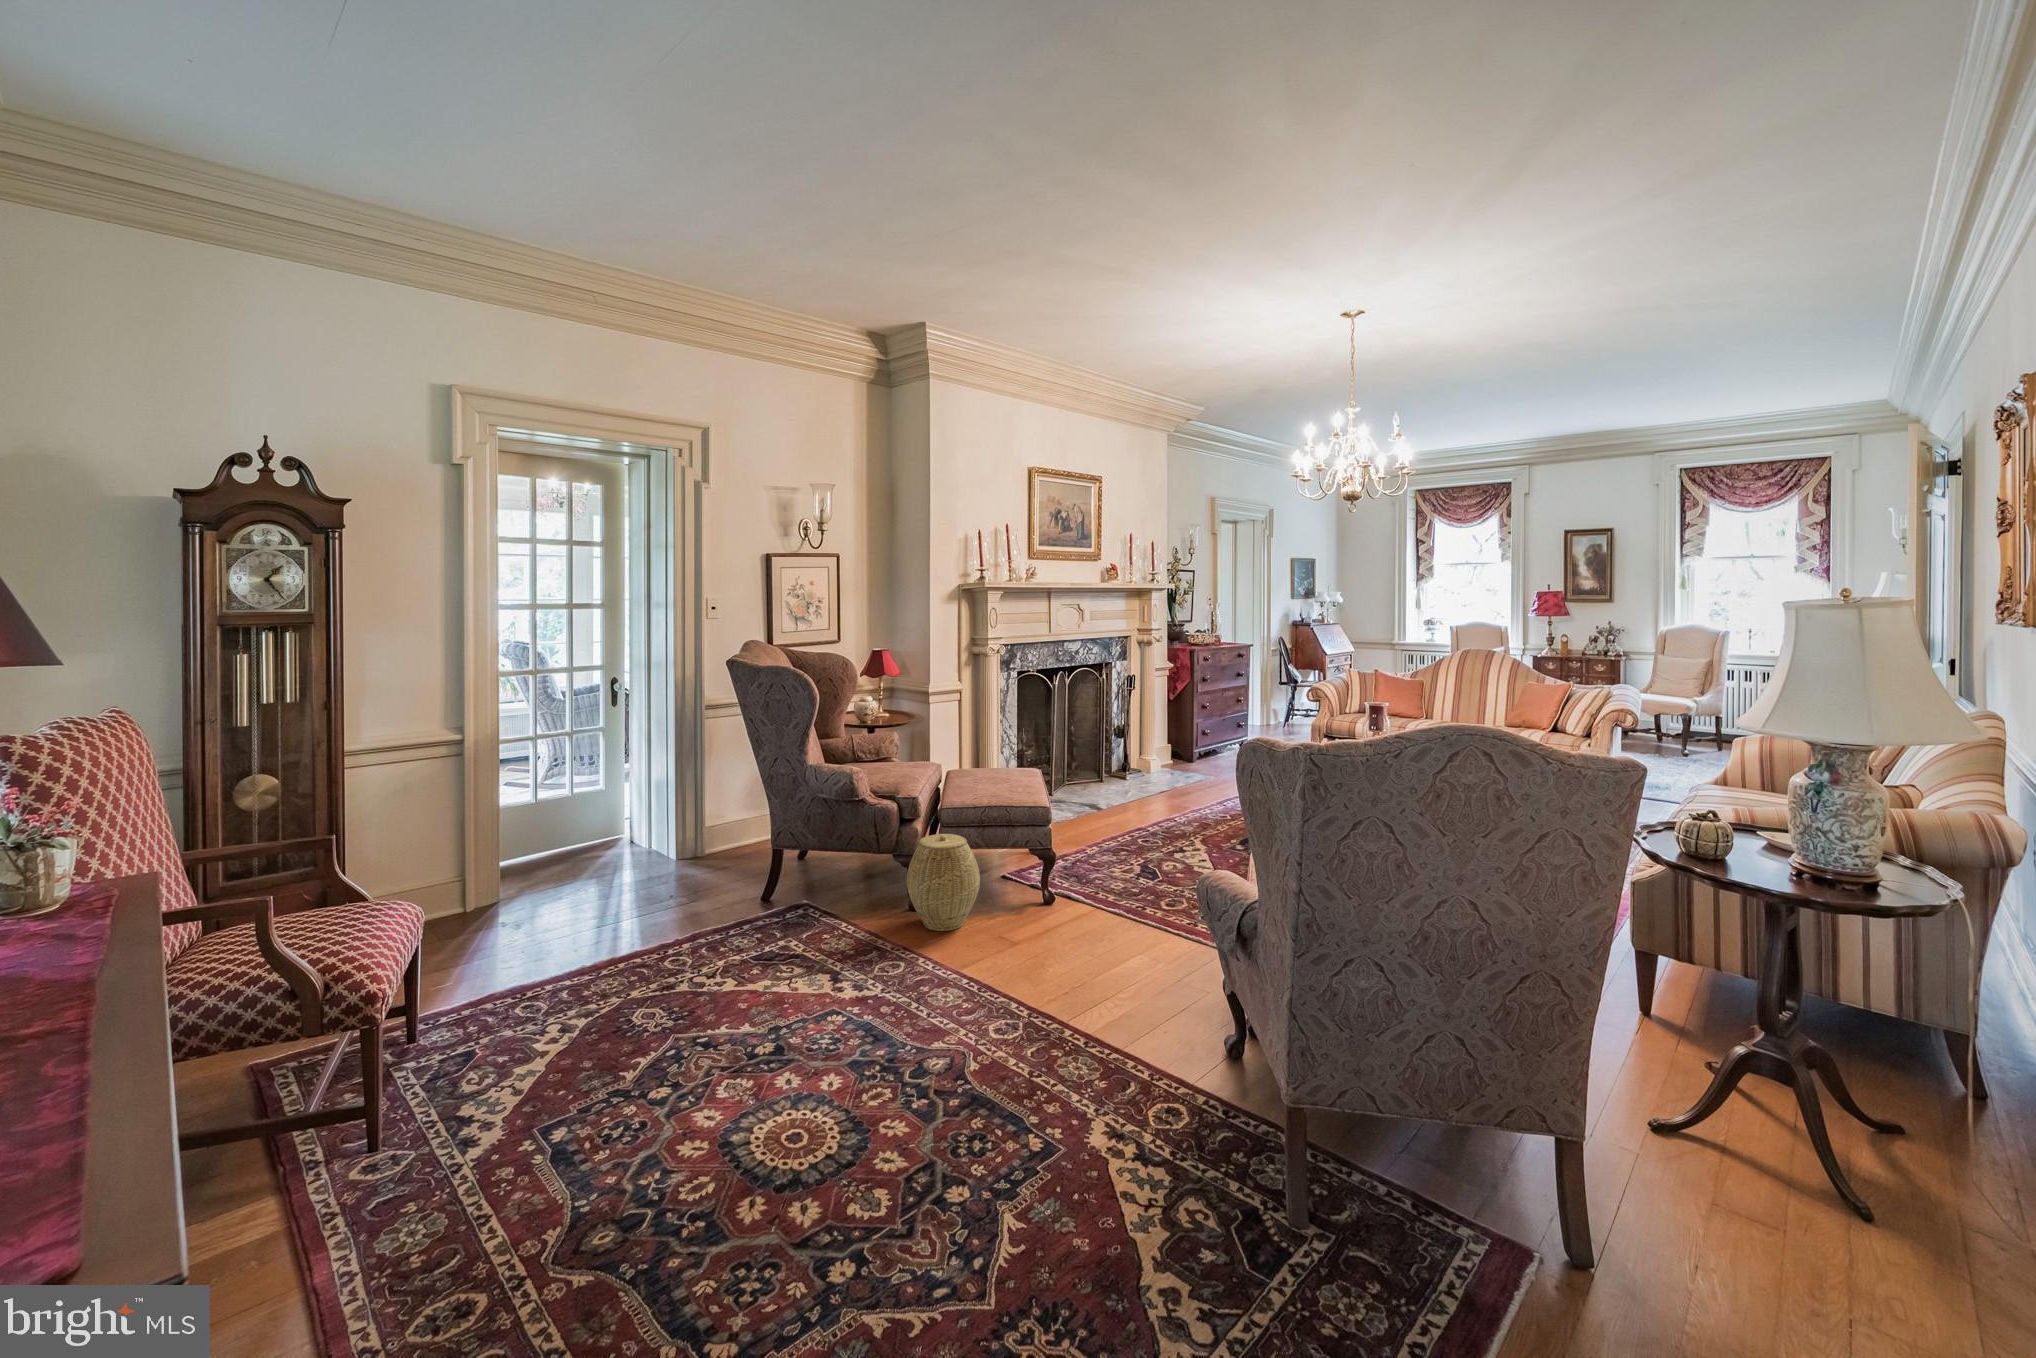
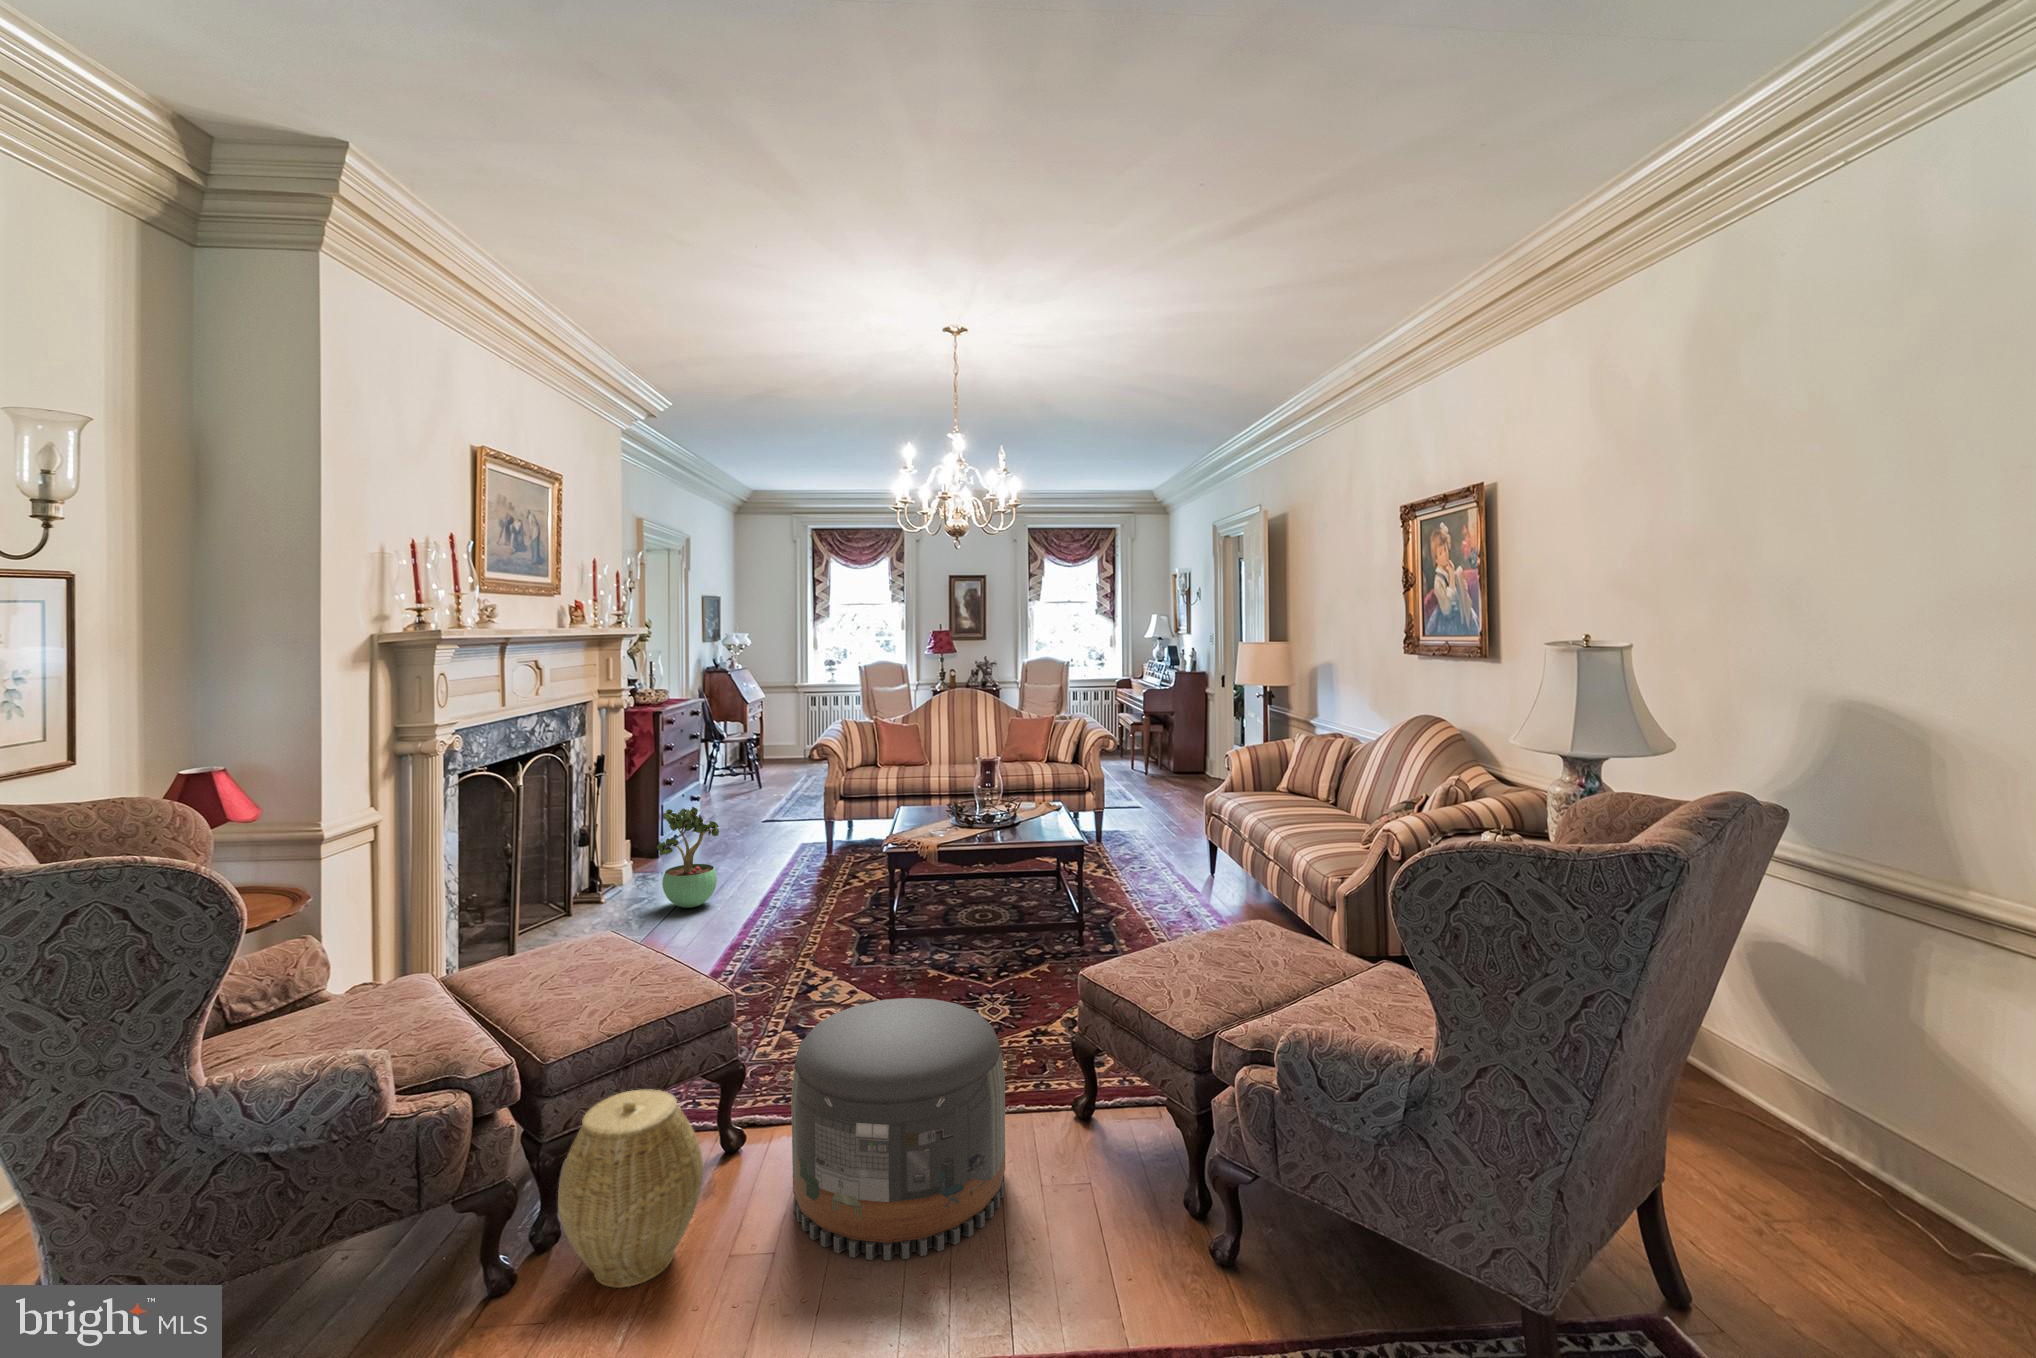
potted plant: none [1151,716,1190,790] -> present [656,807,719,908]
pouf: none [1018,829,1159,980] -> present [791,998,1005,1260]

